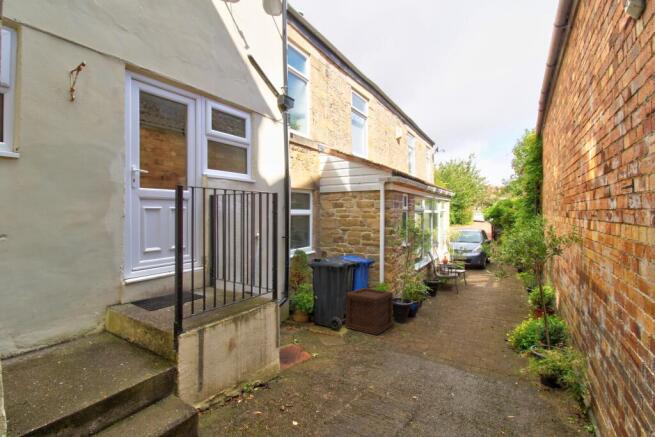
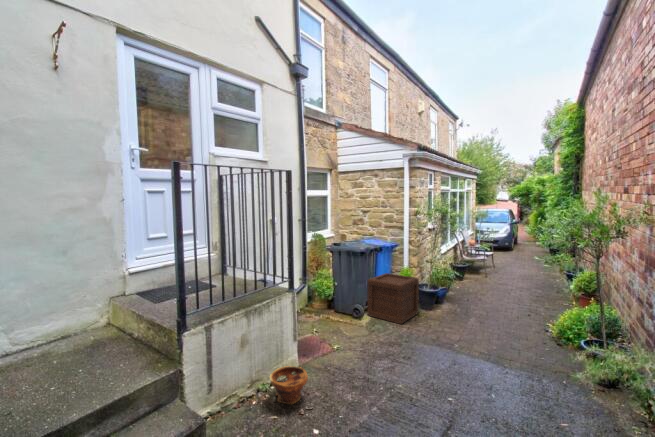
planter: none [254,370,289,403] -> present [270,366,308,404]

